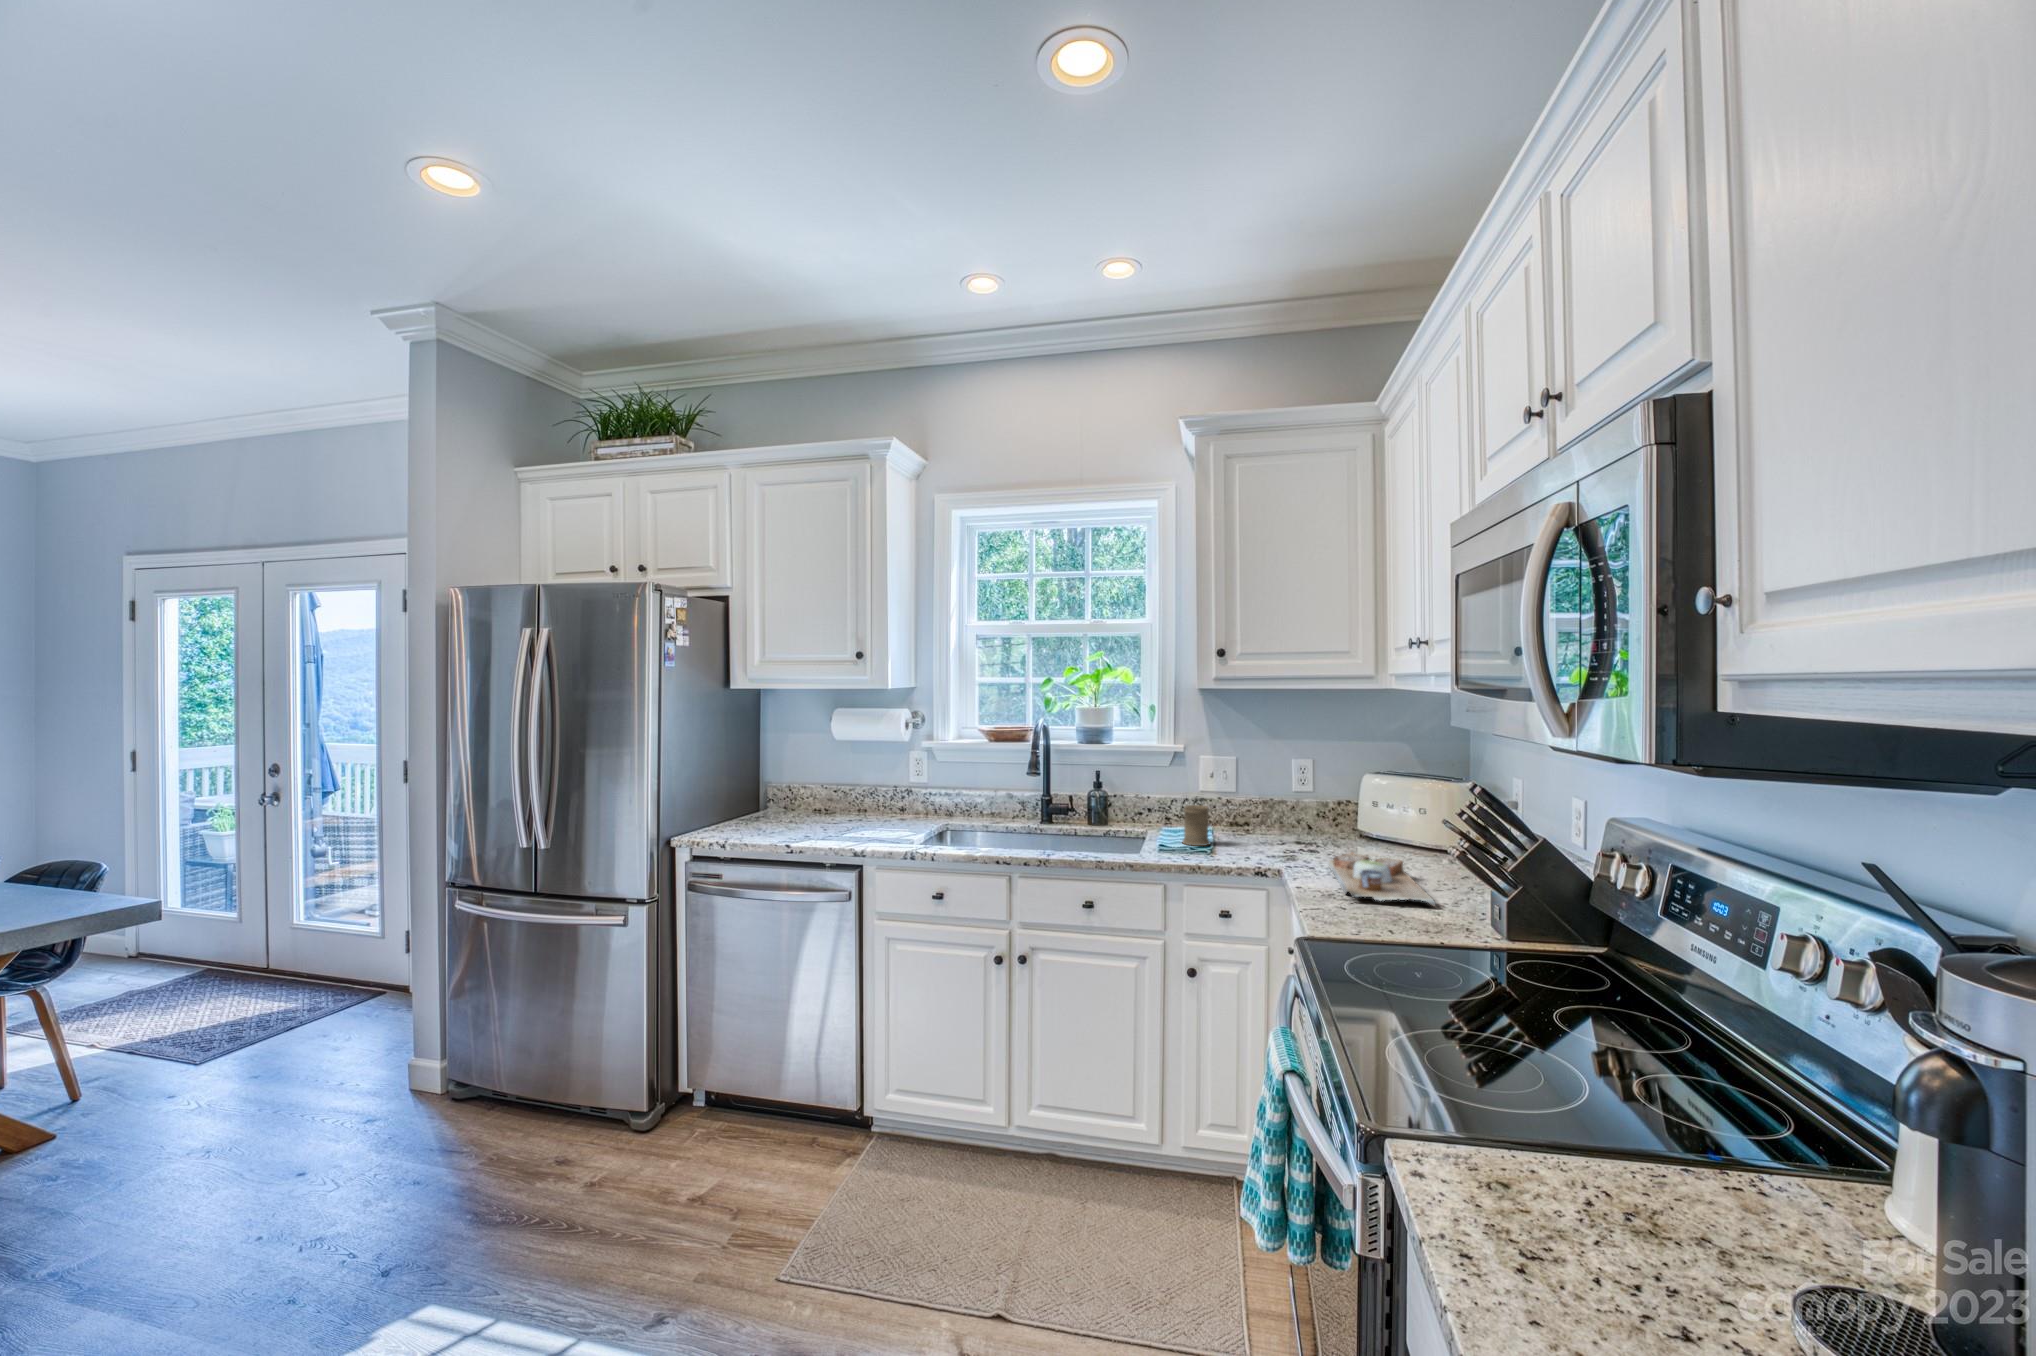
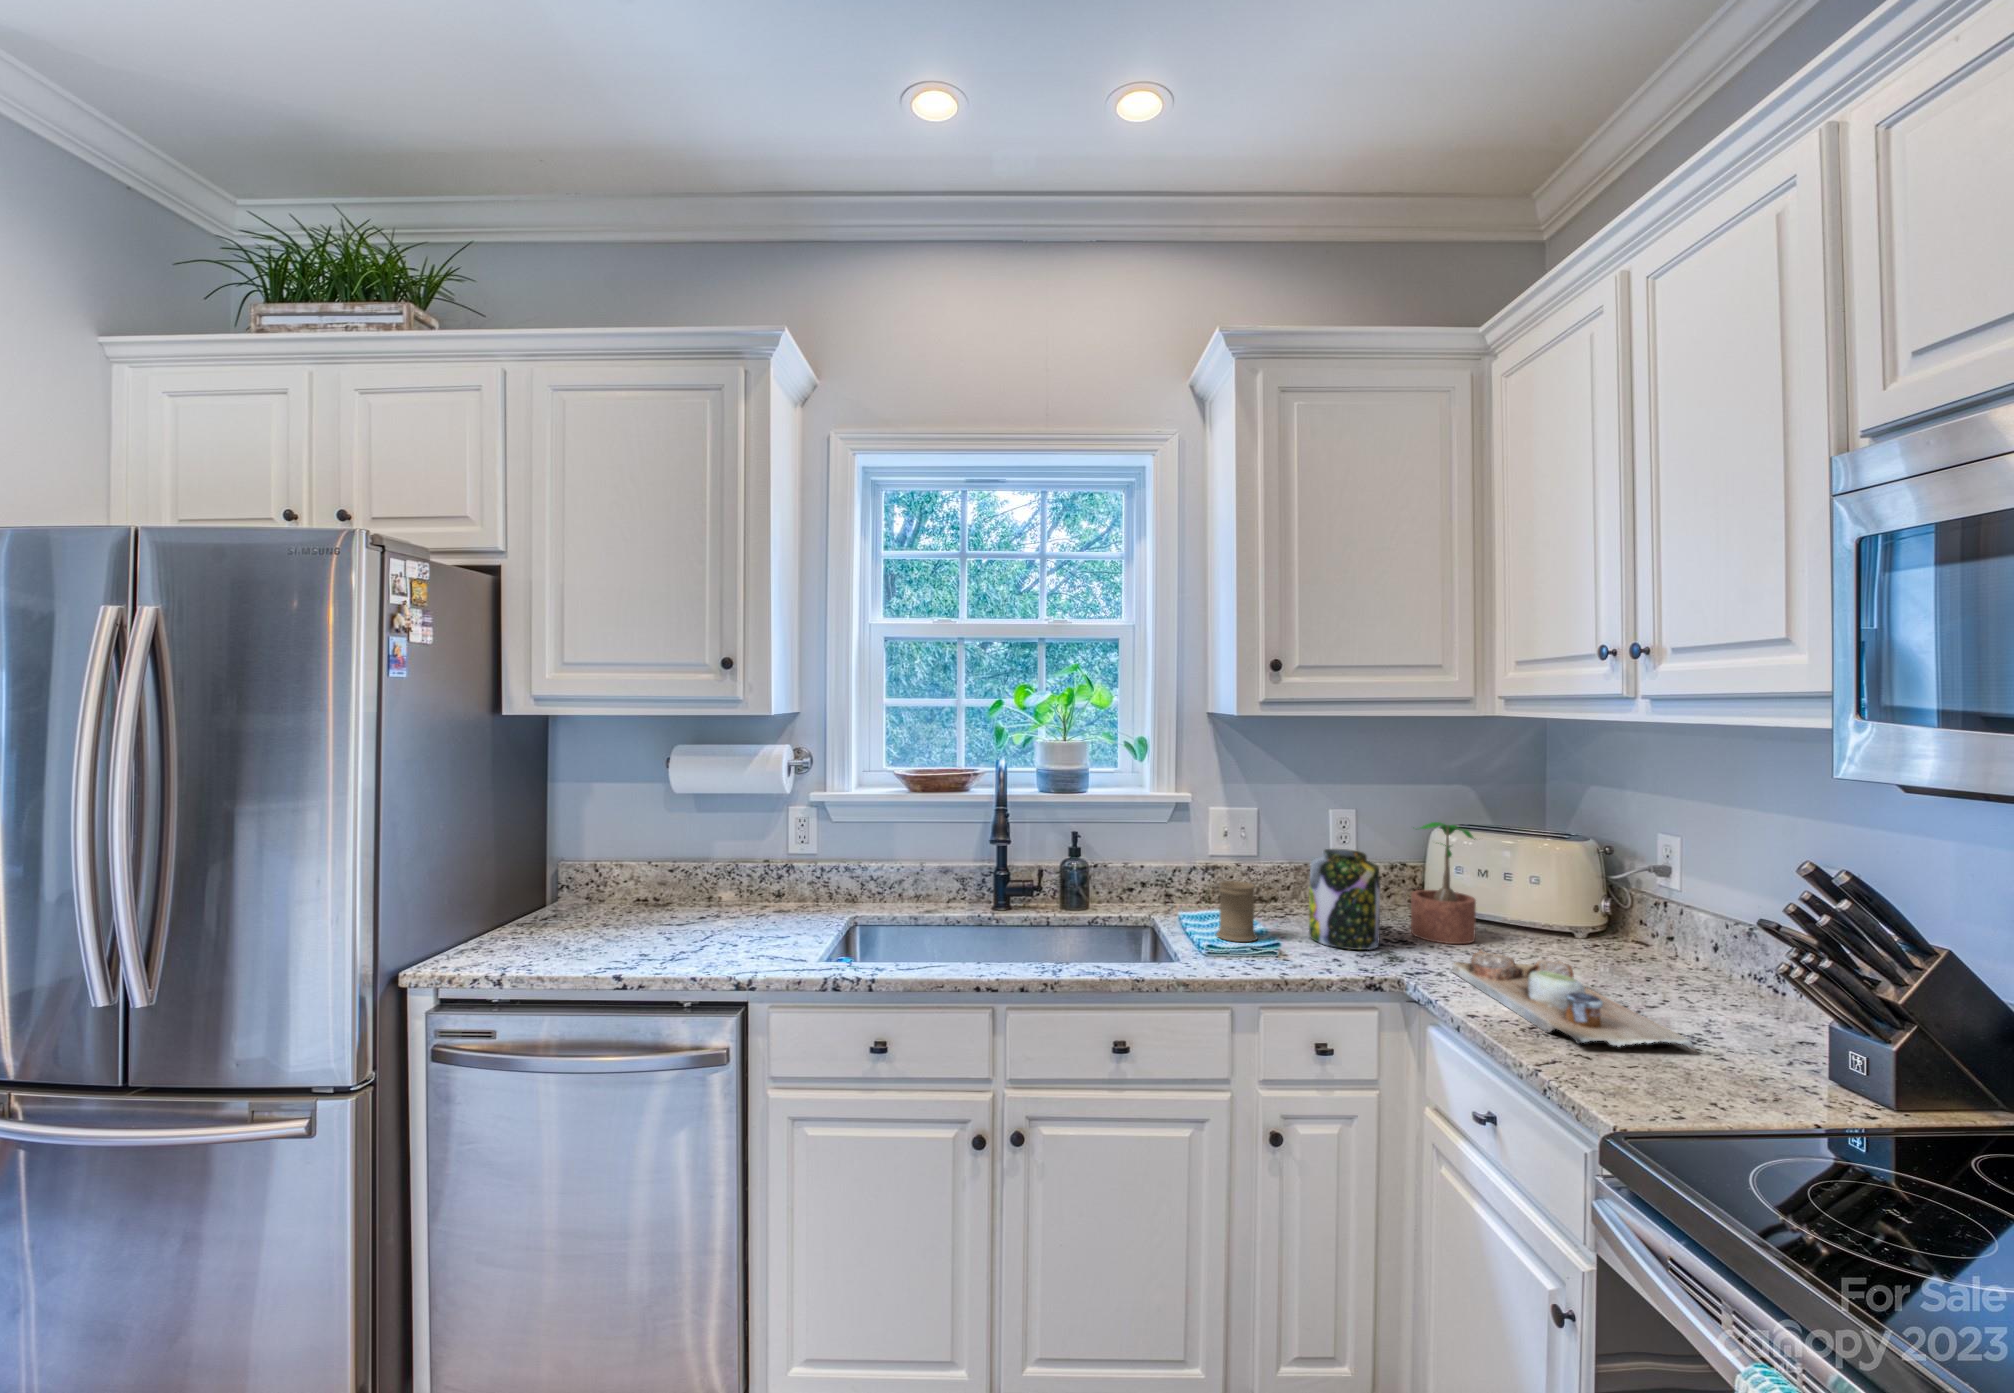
potted plant: none [1333,767,1382,854] -> present [1411,822,1476,944]
jar: none [1250,783,1297,853] -> present [1309,849,1380,950]

